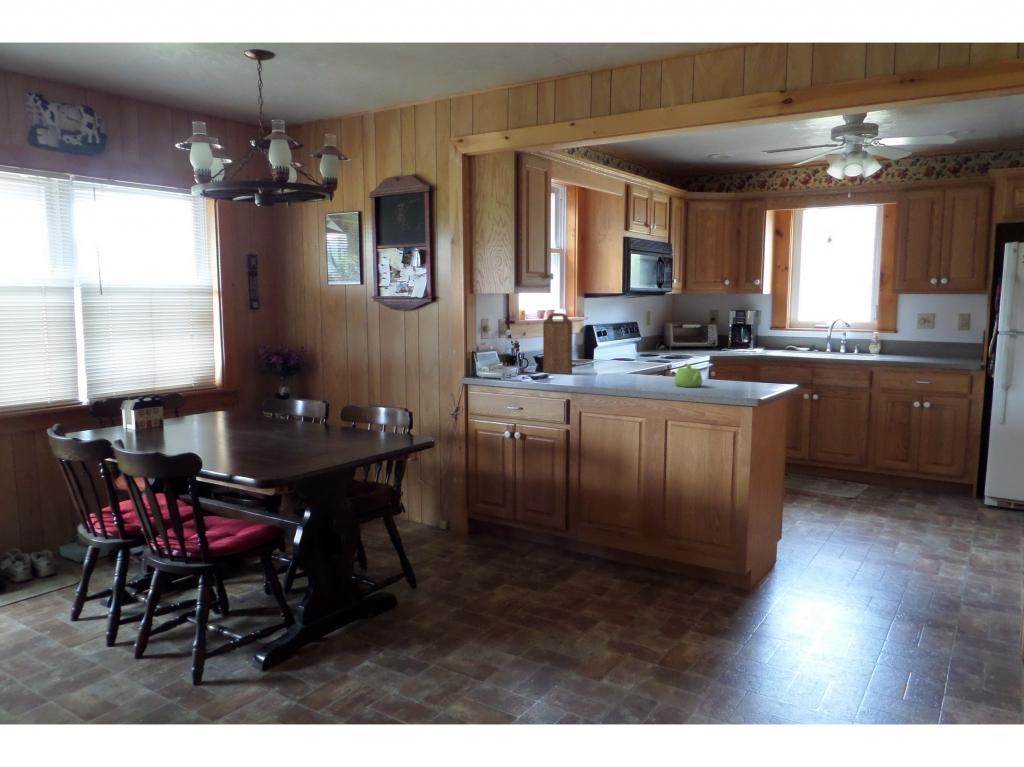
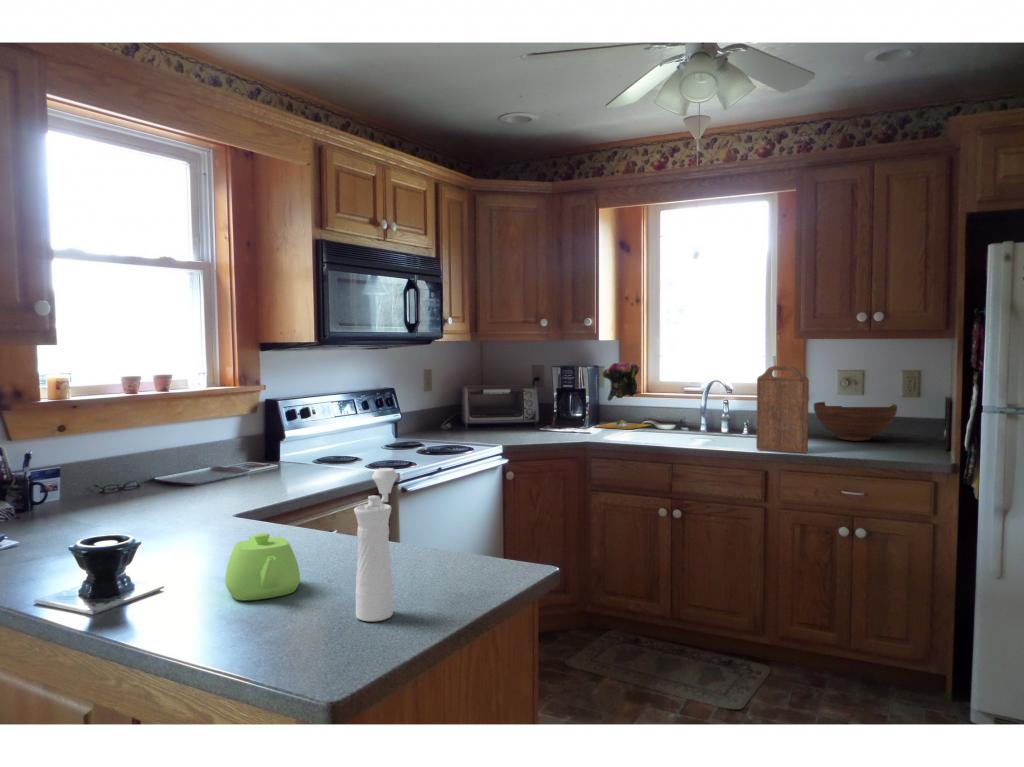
vase: none [754,308,793,350] -> present [595,362,649,429]
cutting board: present [543,313,573,374] -> present [756,366,809,453]
fruit bowl: none [902,333,956,356] -> present [814,402,897,441]
pepper mill: none [732,342,748,390] -> present [354,468,398,621]

